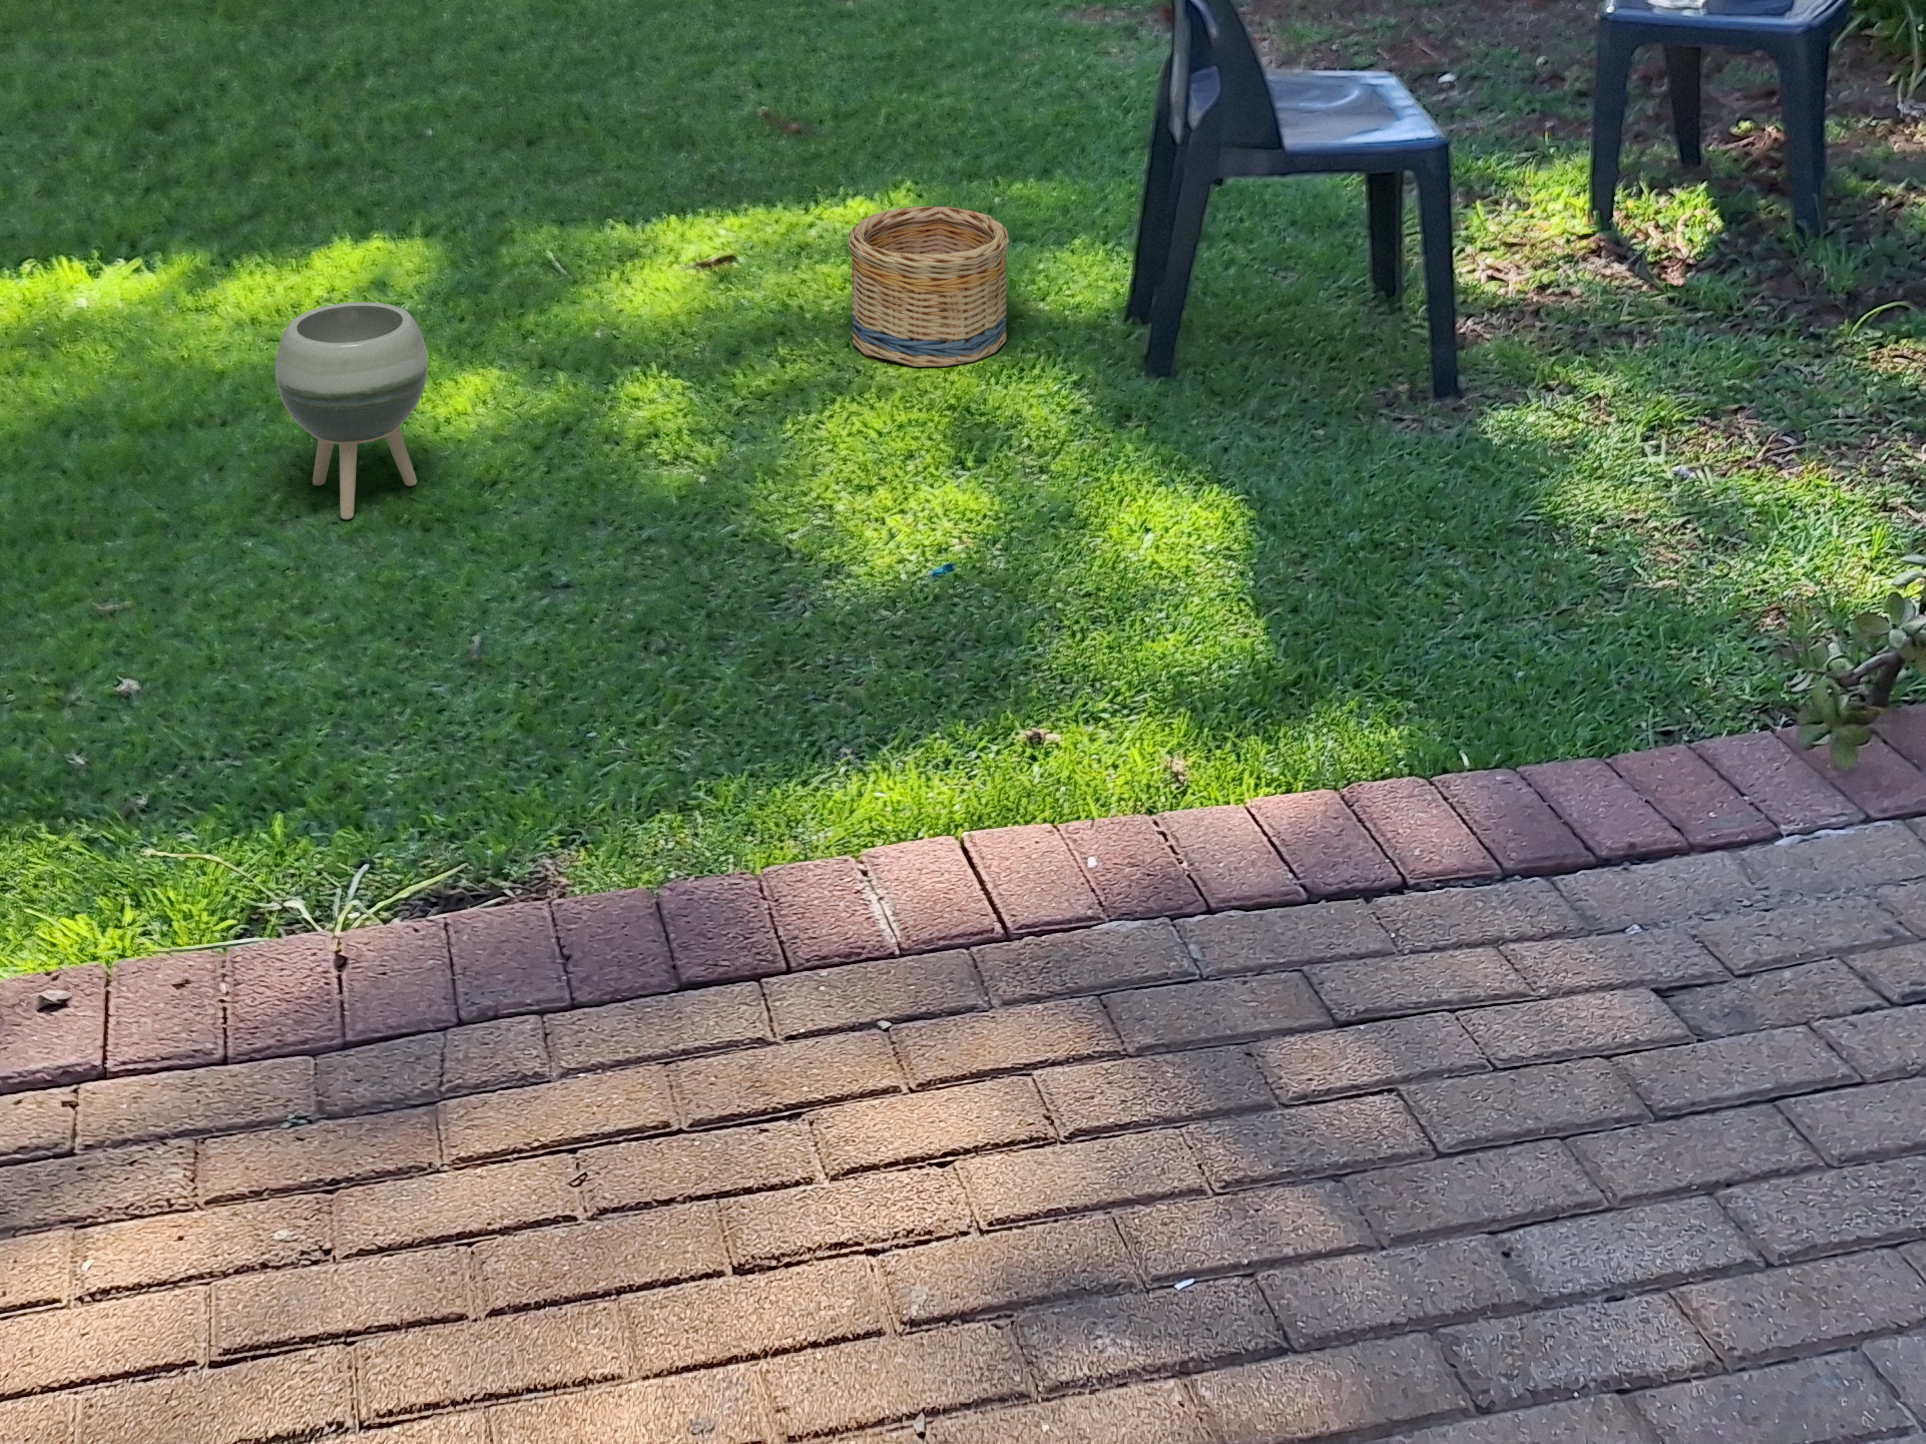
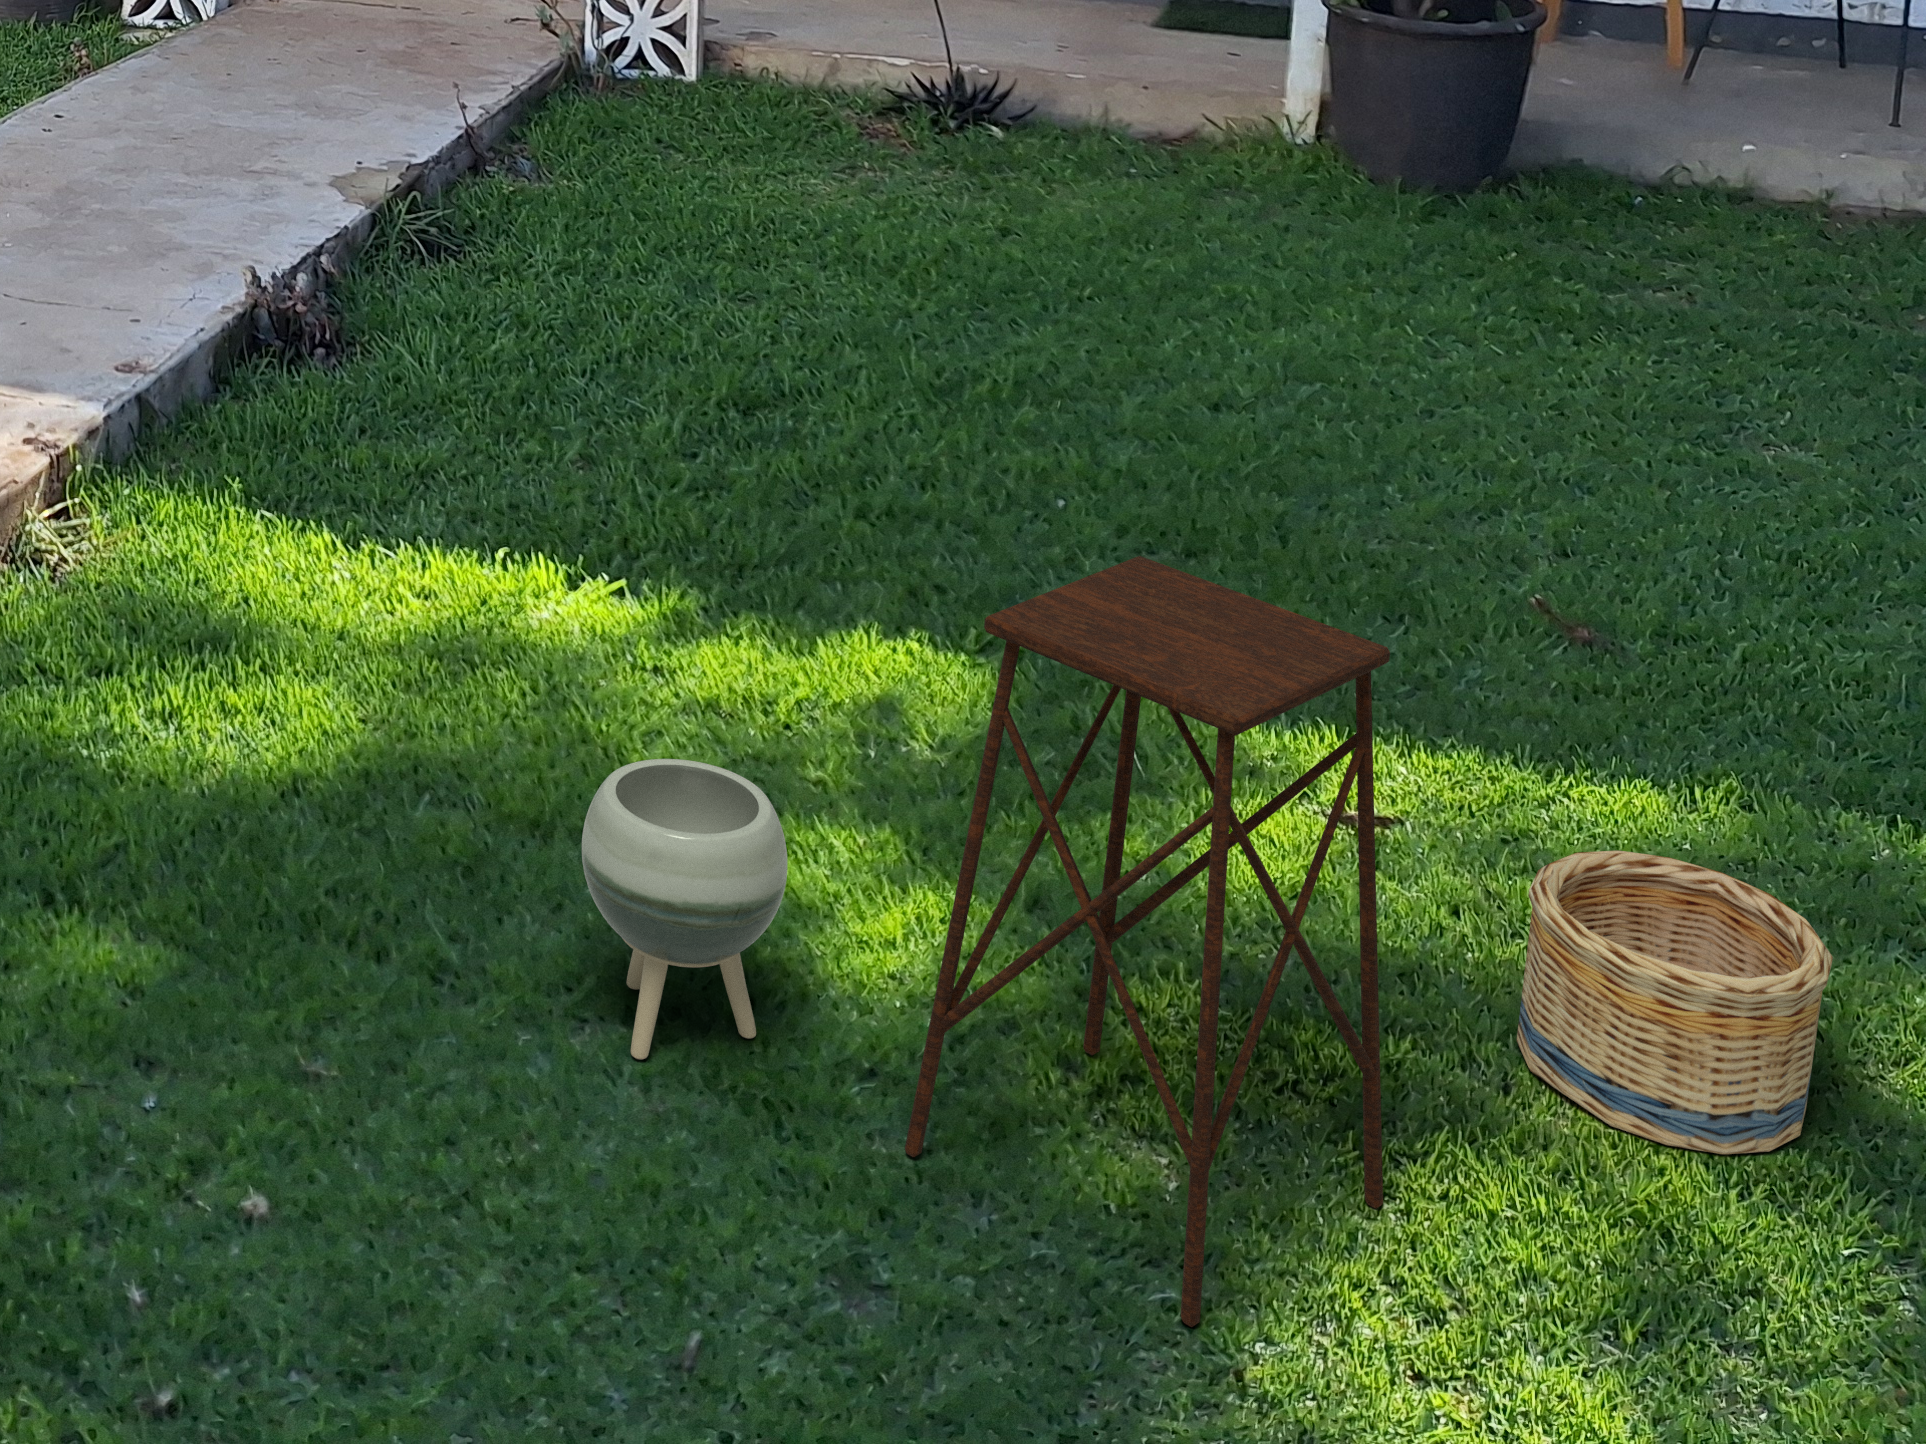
side table: none [545,72,820,528] -> present [905,556,1390,1327]

